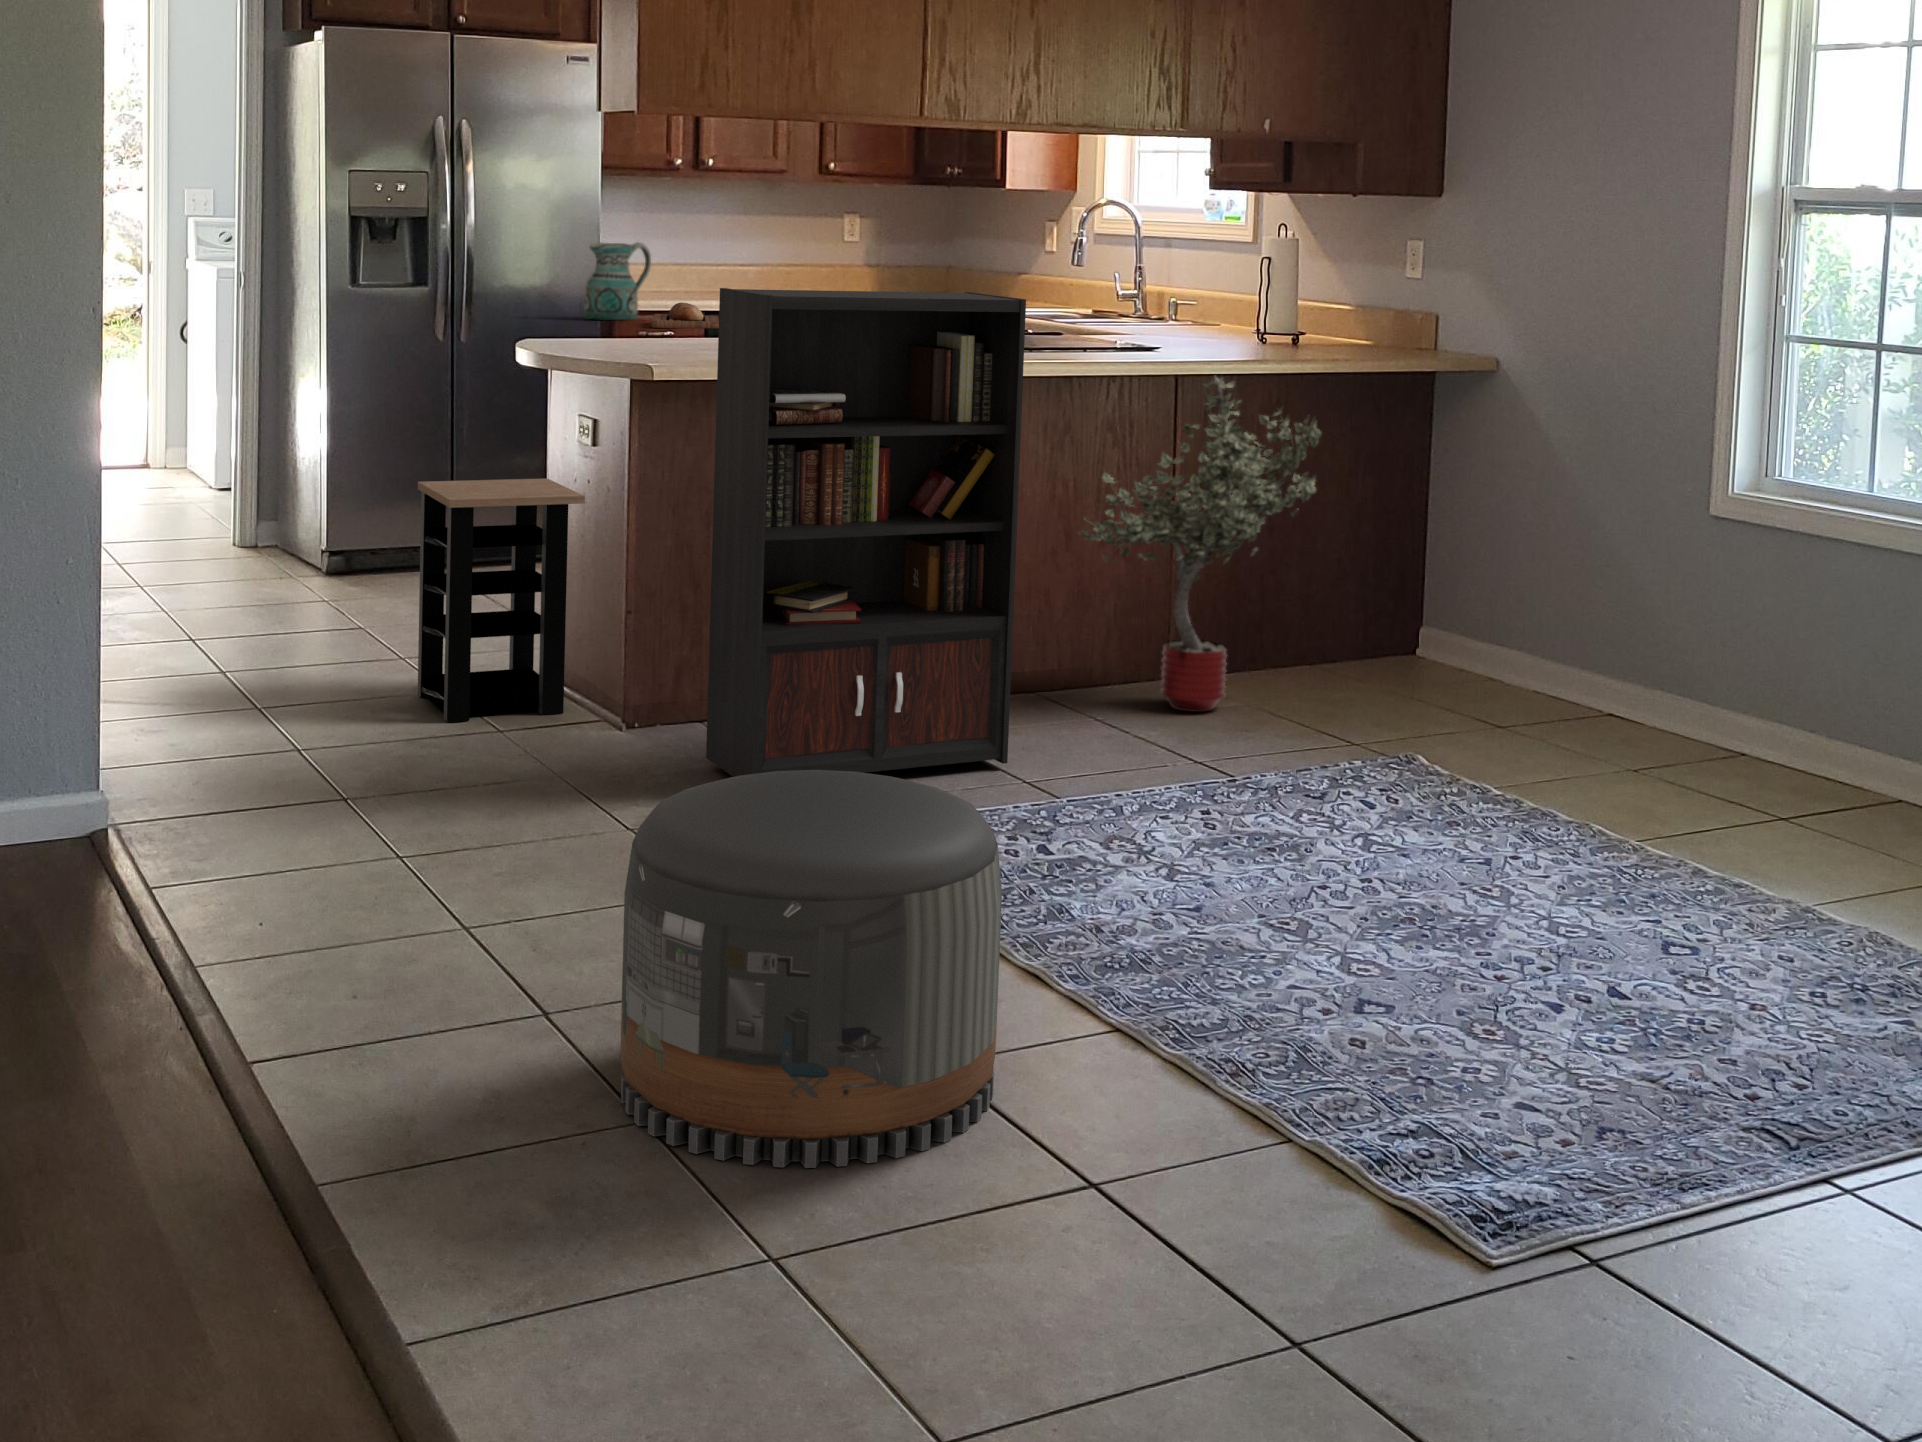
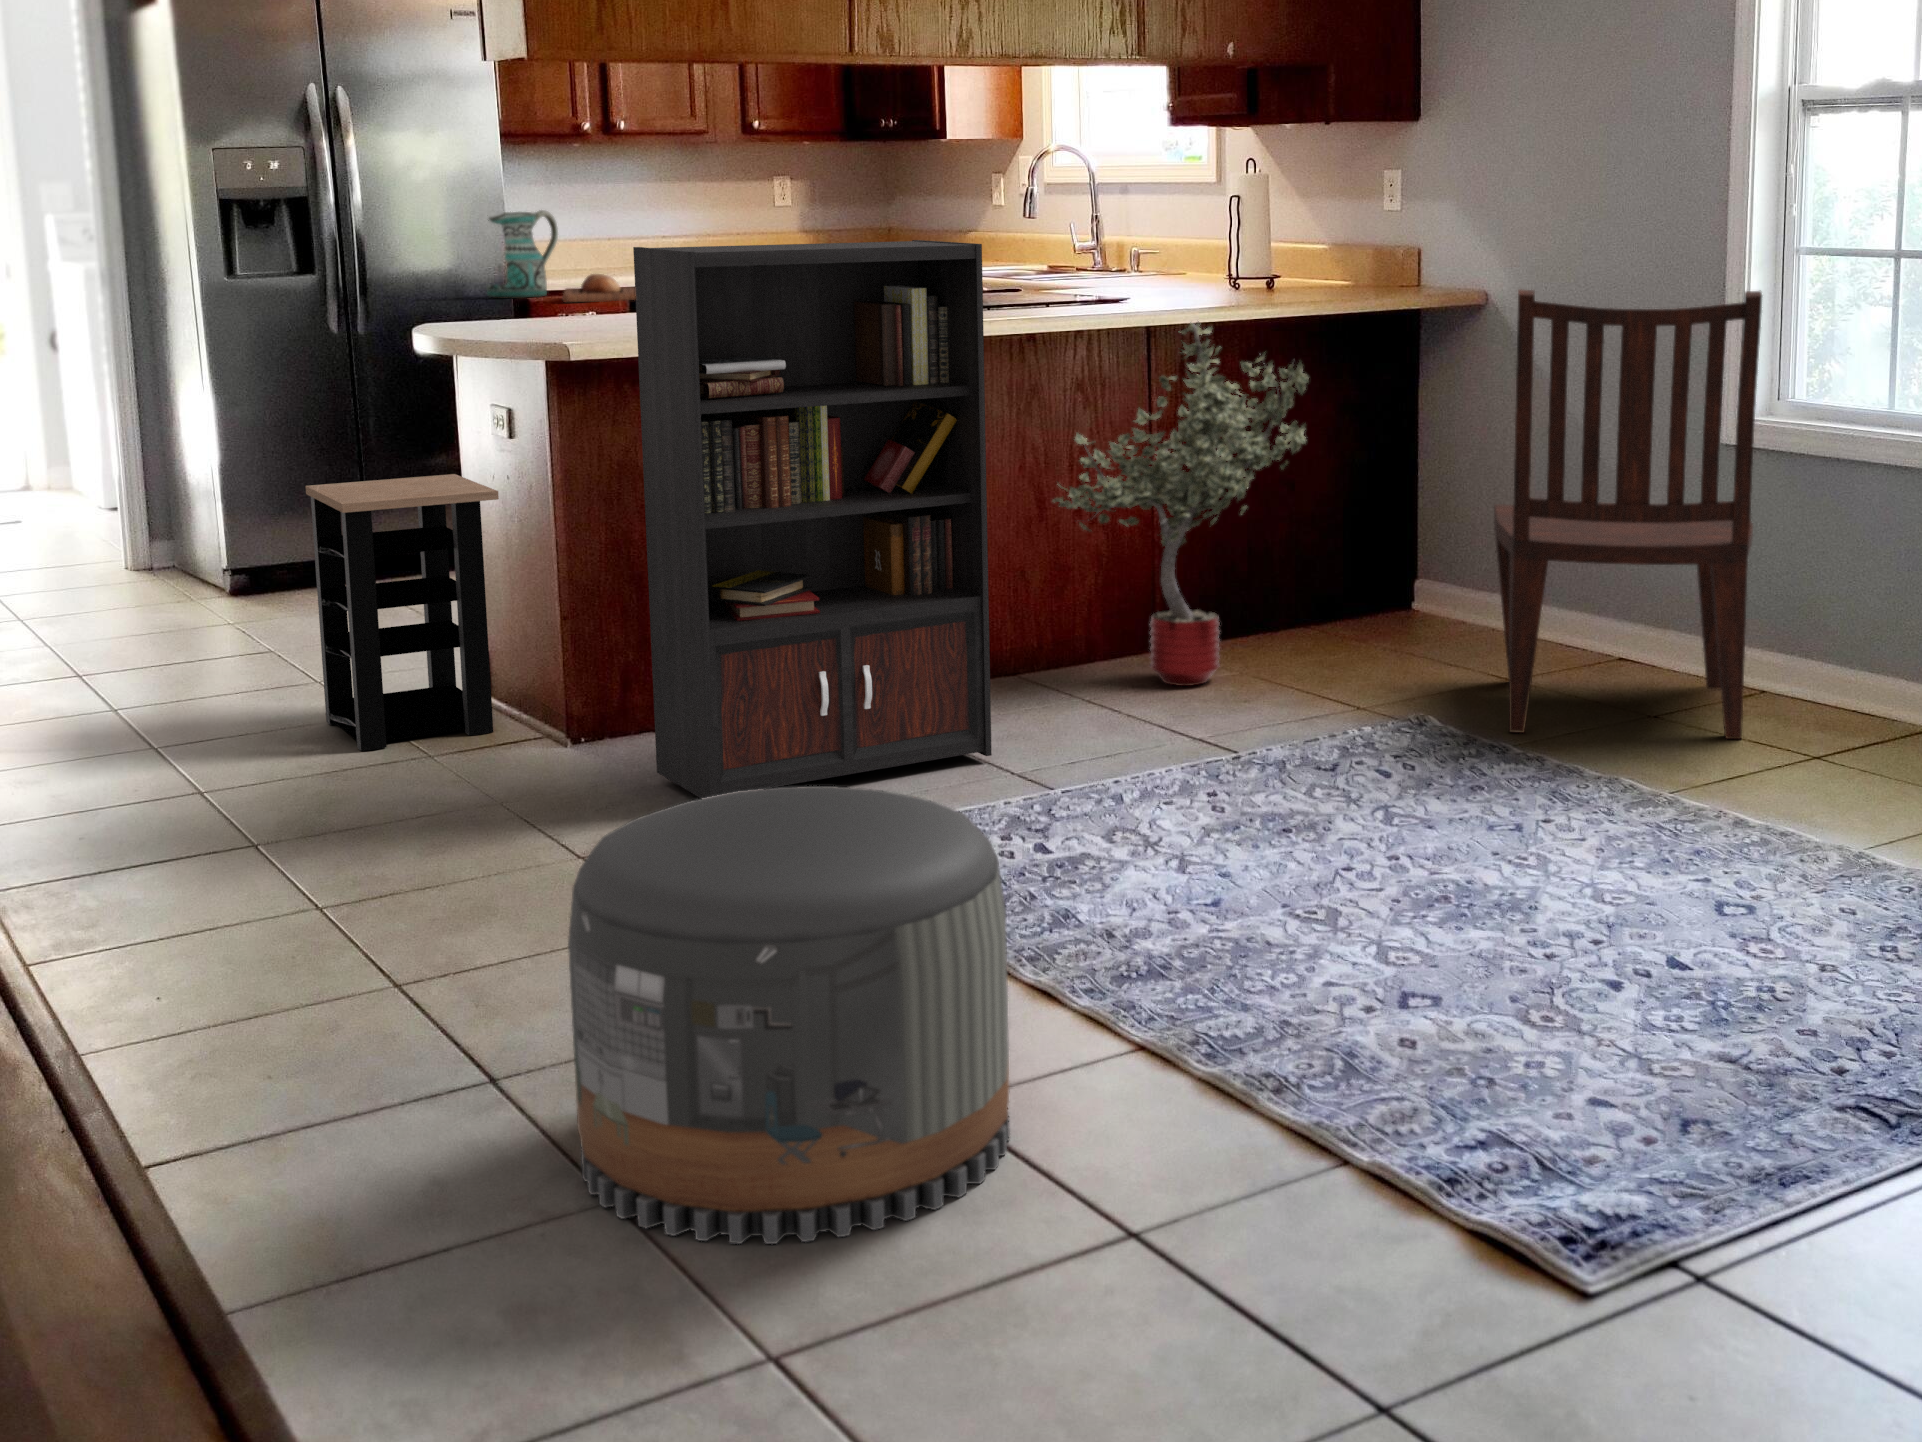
dining chair: none [1487,363,1740,795] -> present [1494,289,1762,739]

